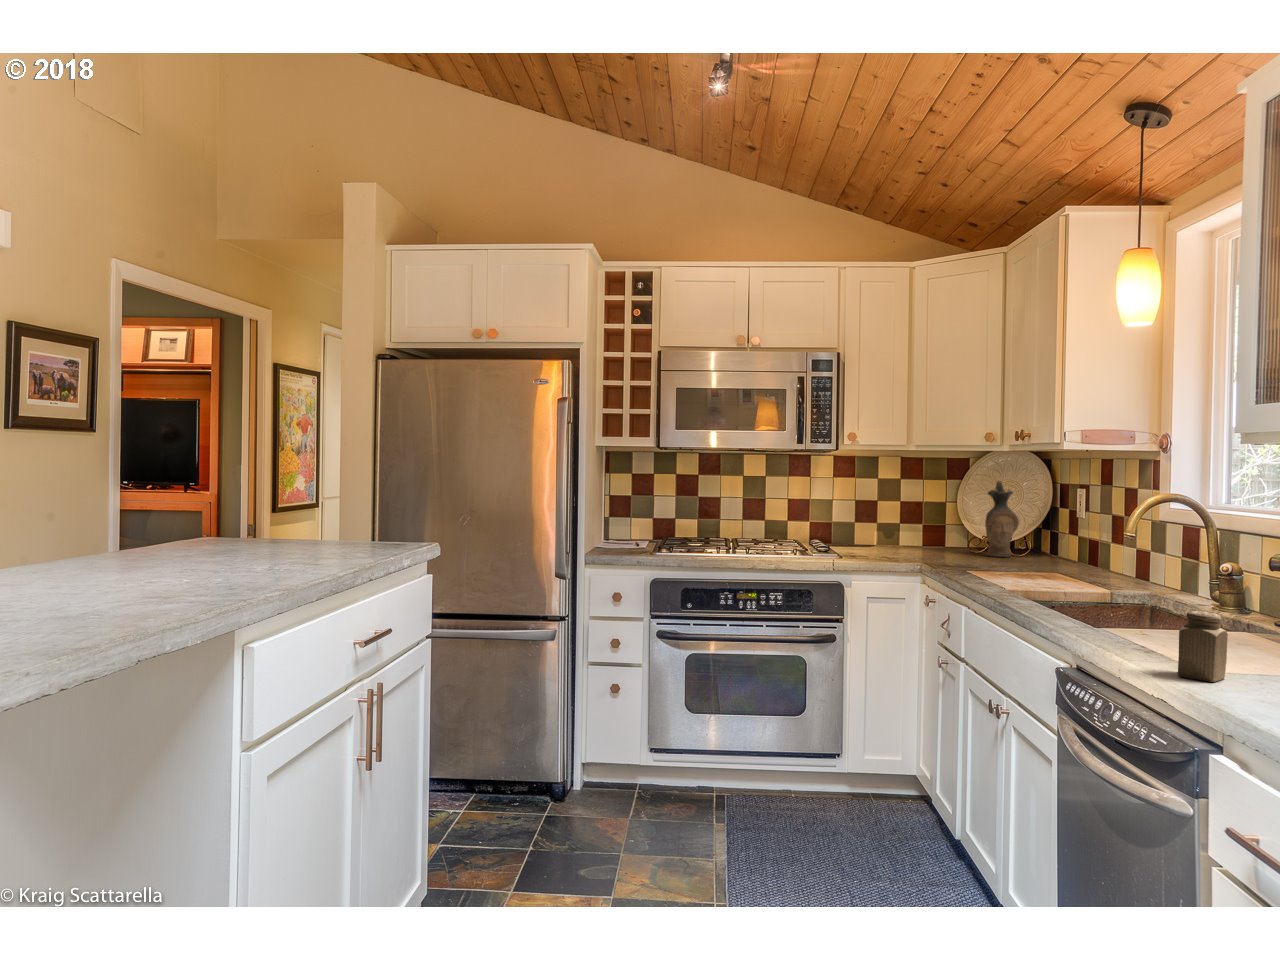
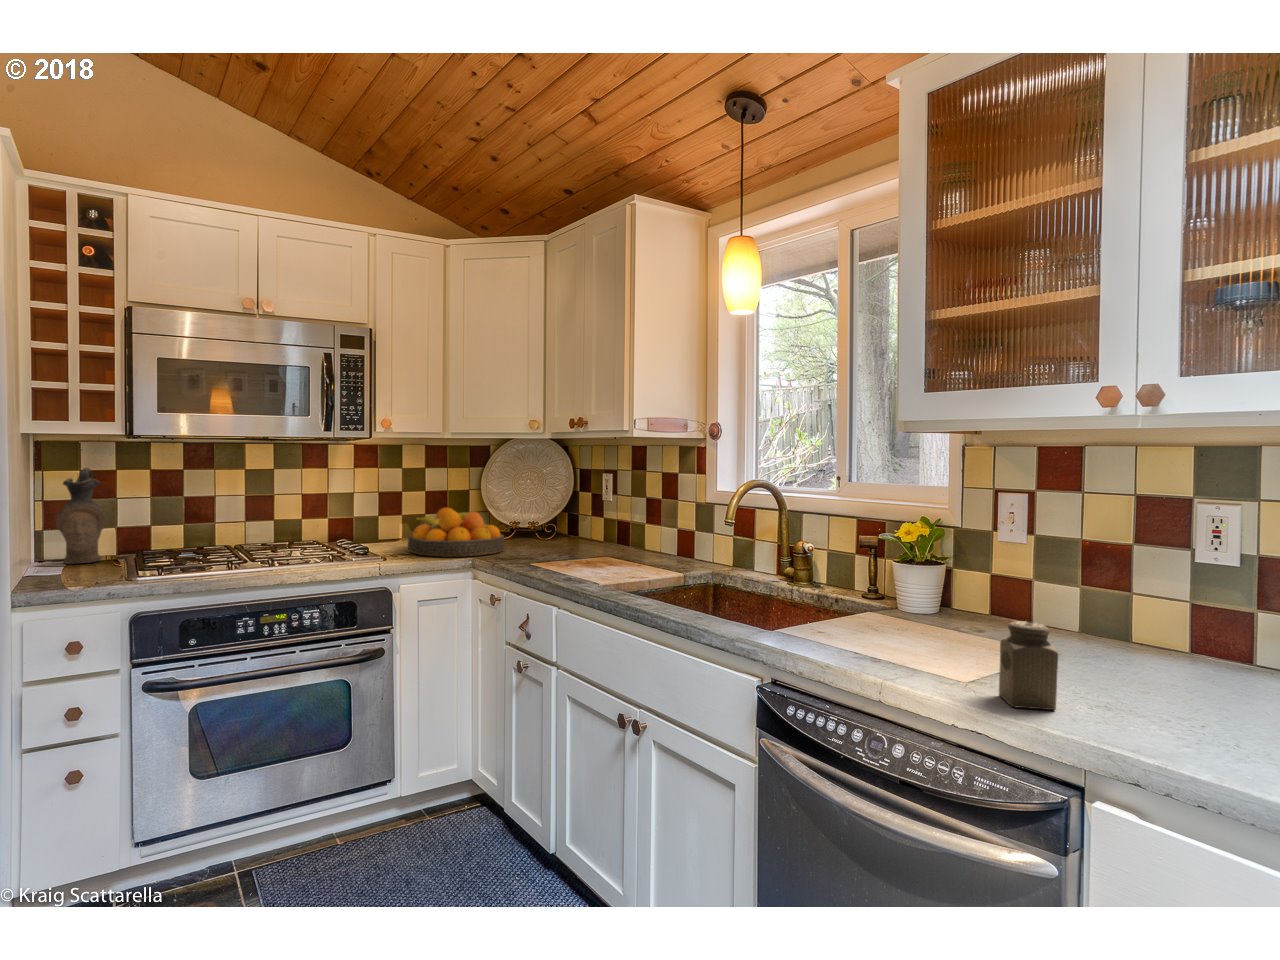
ceramic pitcher: present [985,481,1019,557] -> present [56,467,105,564]
fruit bowl: none [865,516,958,562] -> present [408,508,505,556]

